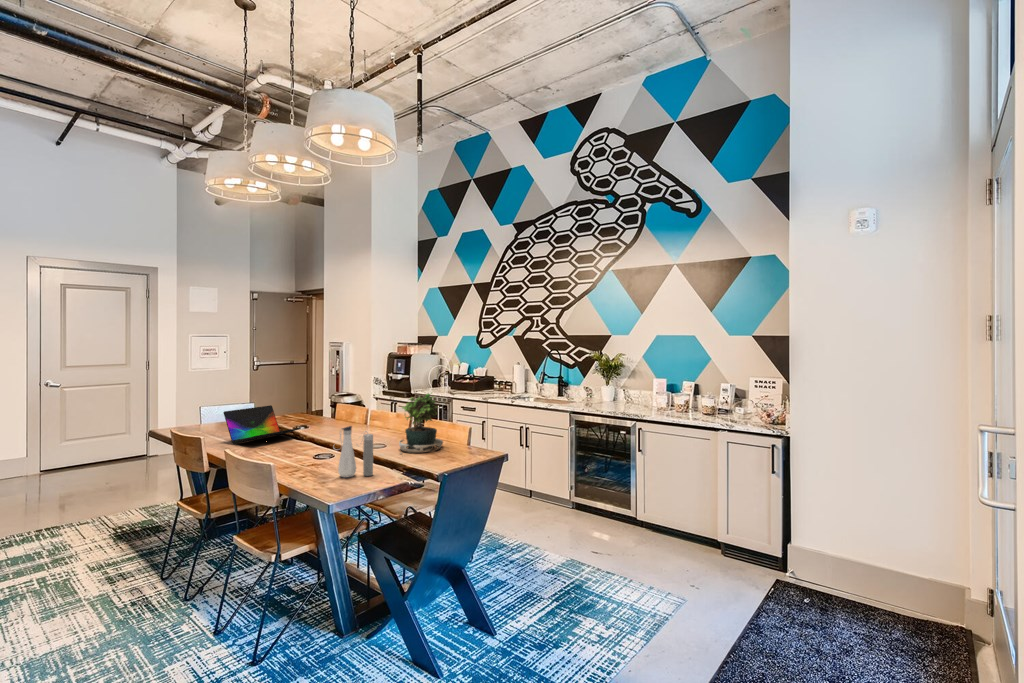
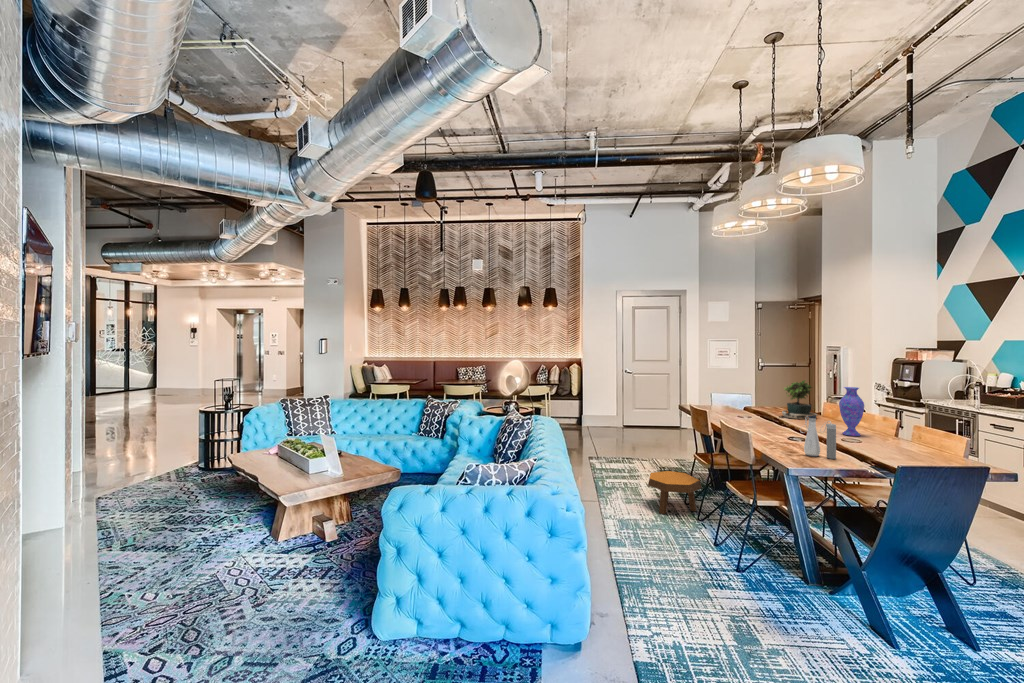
vase: none [361,386,384,440] -> present [839,387,864,436]
potted plant: present [399,394,443,453] -> present [782,380,817,419]
laptop: present [223,405,301,444] -> none [724,397,785,423]
footstool: none [91,531,190,613] -> present [648,471,702,514]

